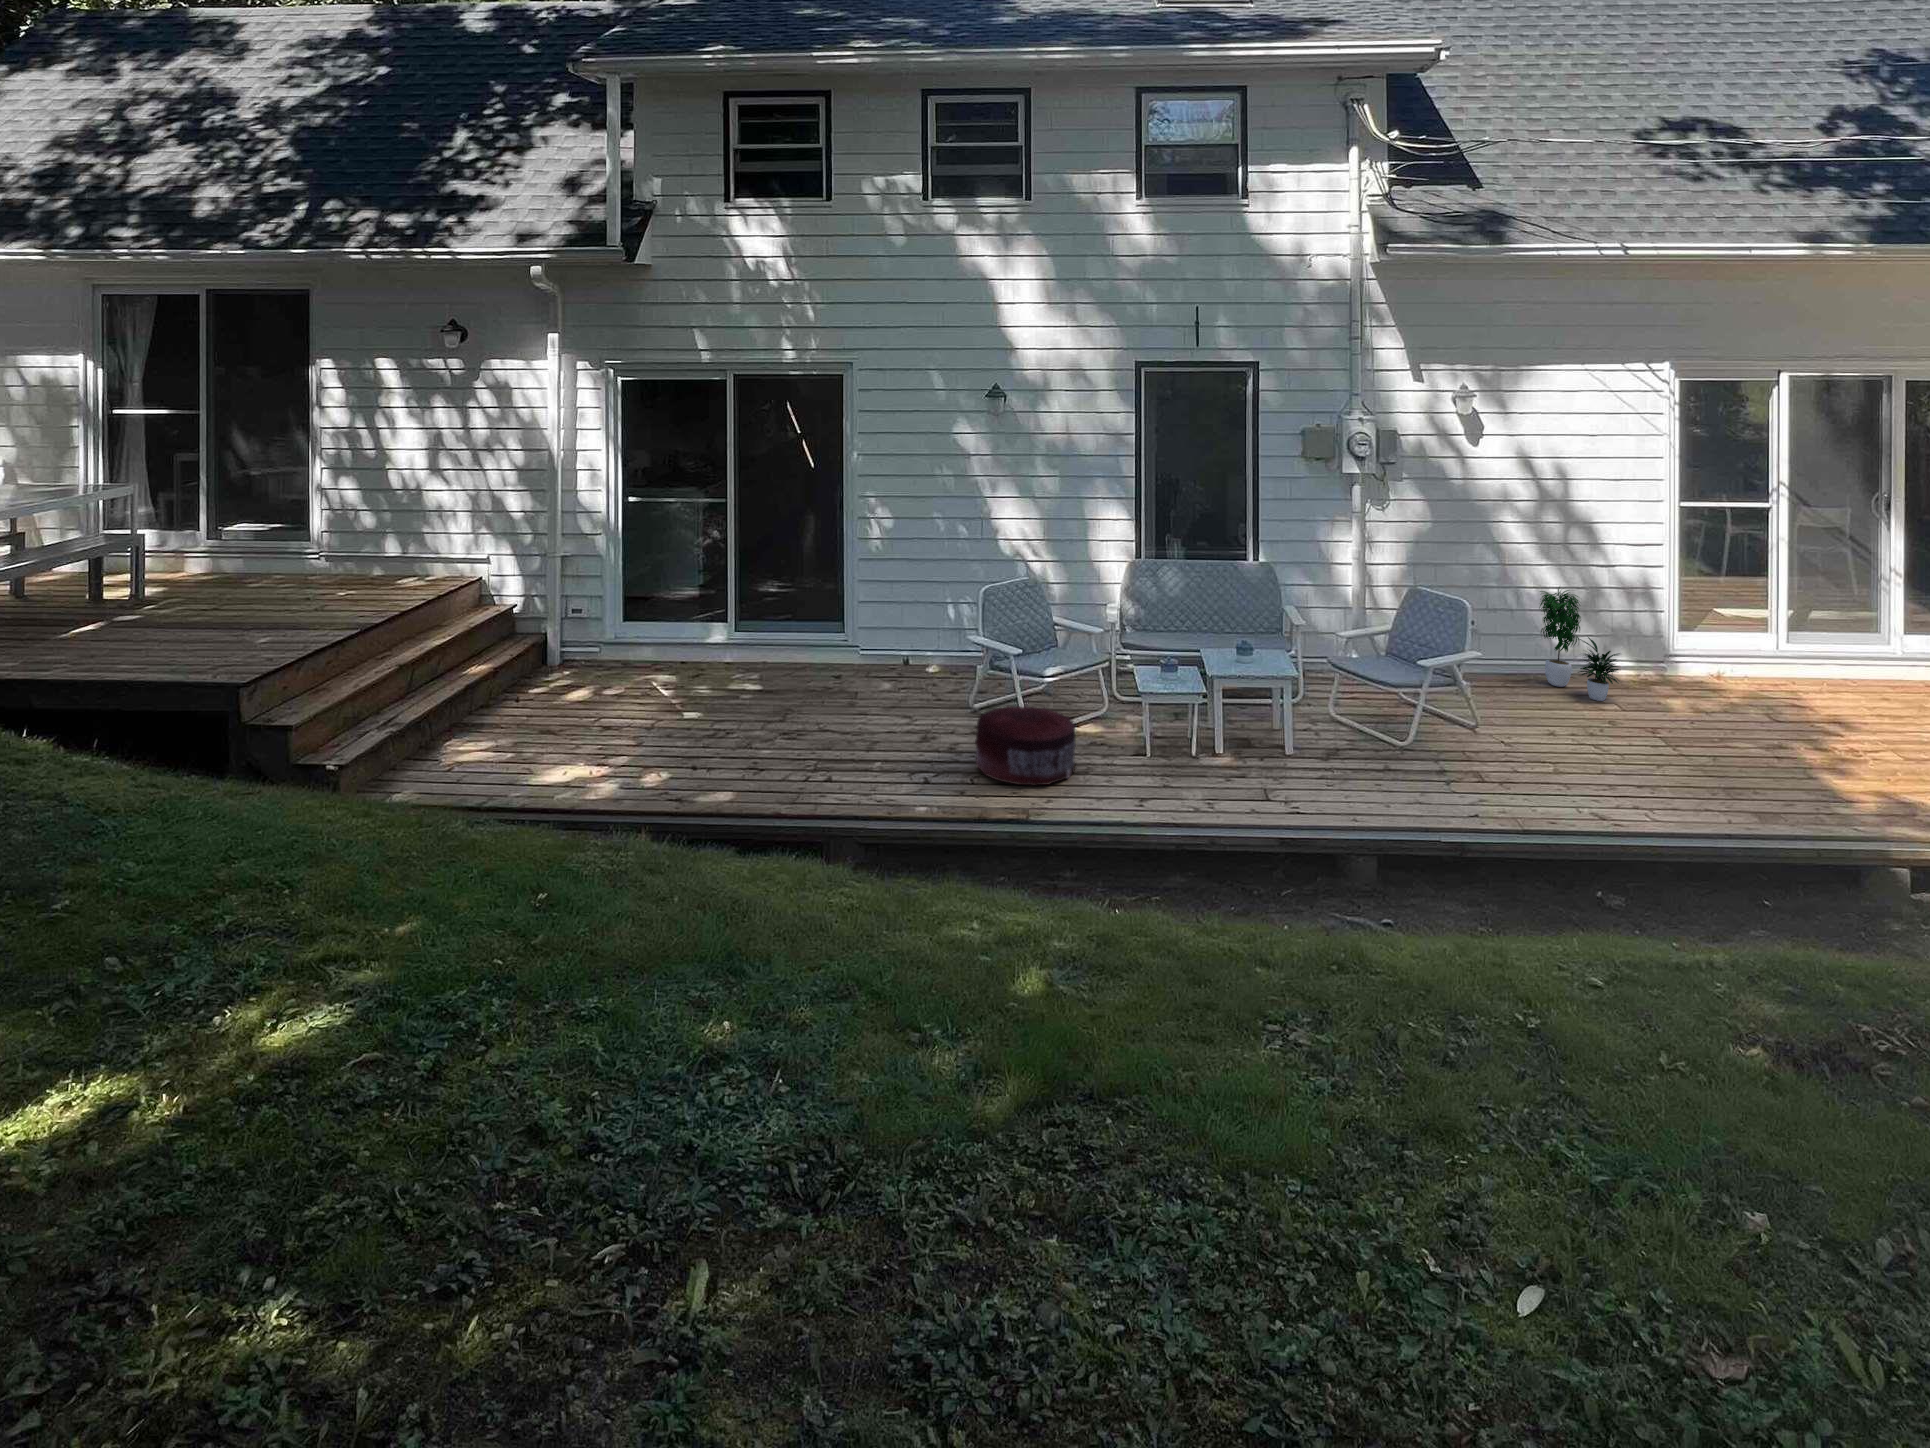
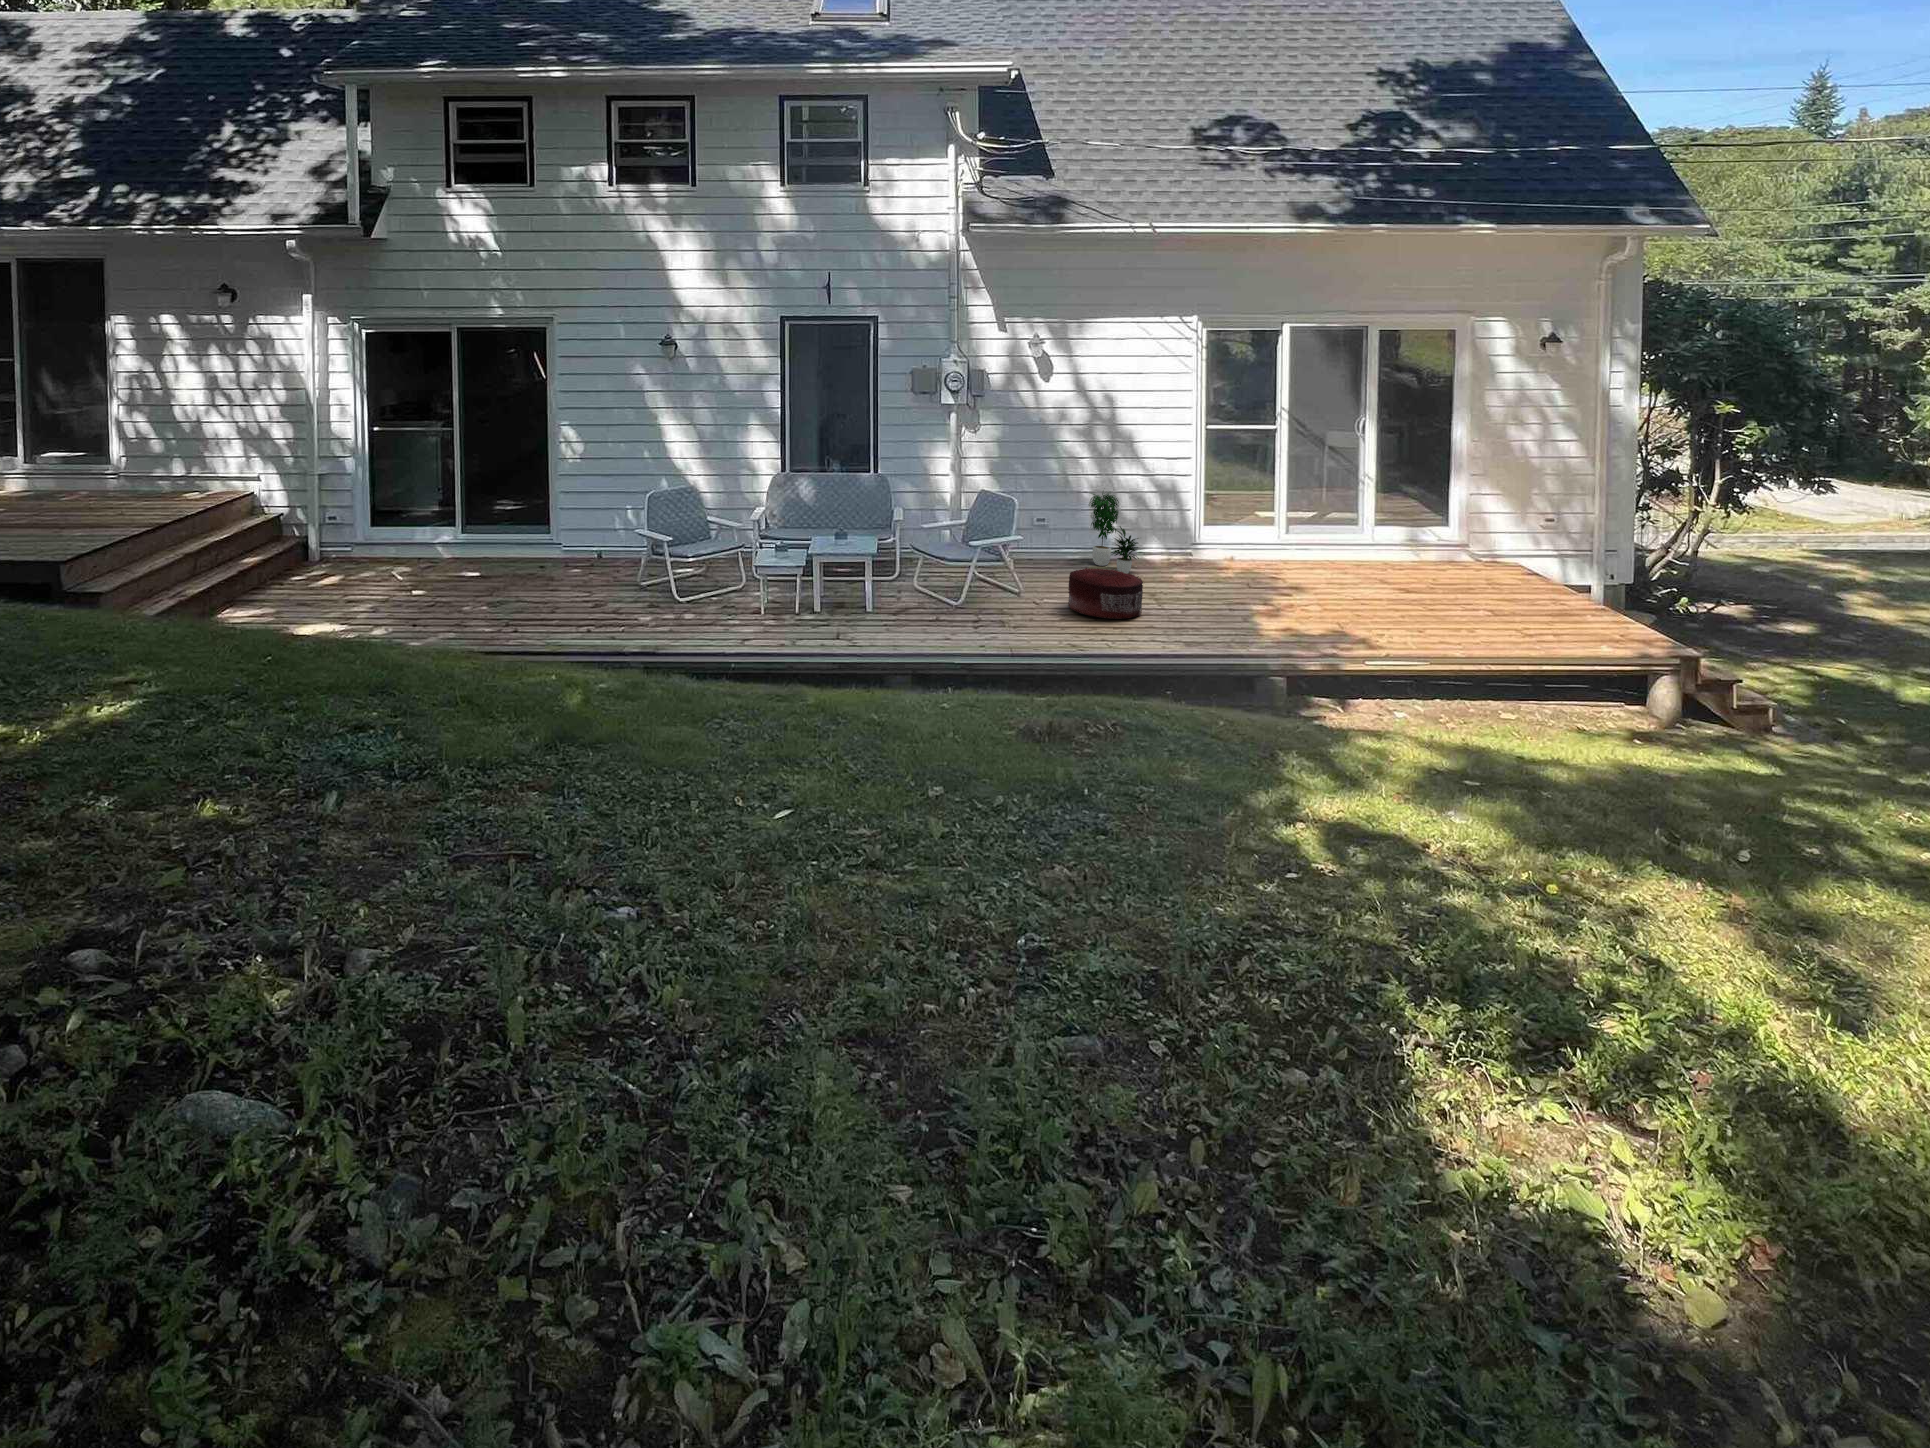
pouf: present [975,706,1076,785] -> present [1068,568,1143,619]

